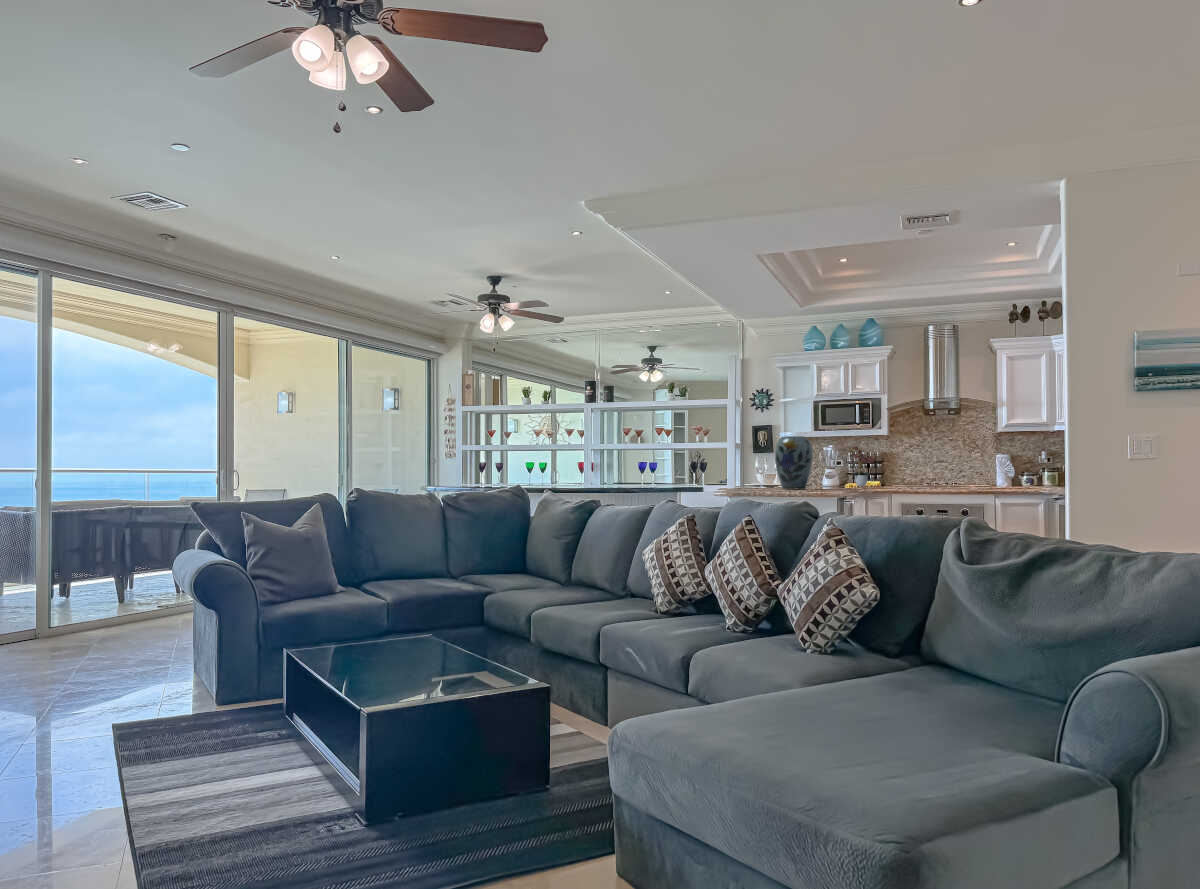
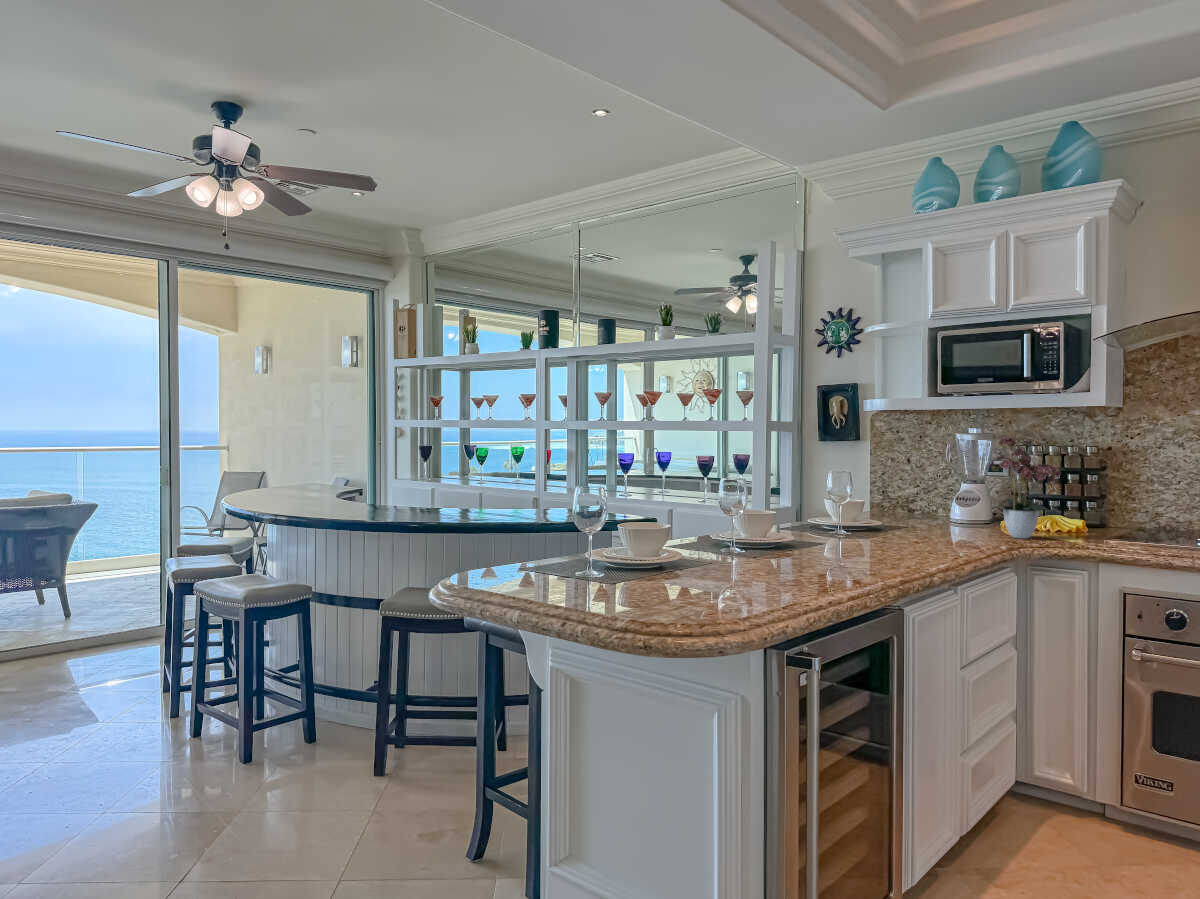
vase: present [775,436,813,489] -> none [598,432,718,608]

